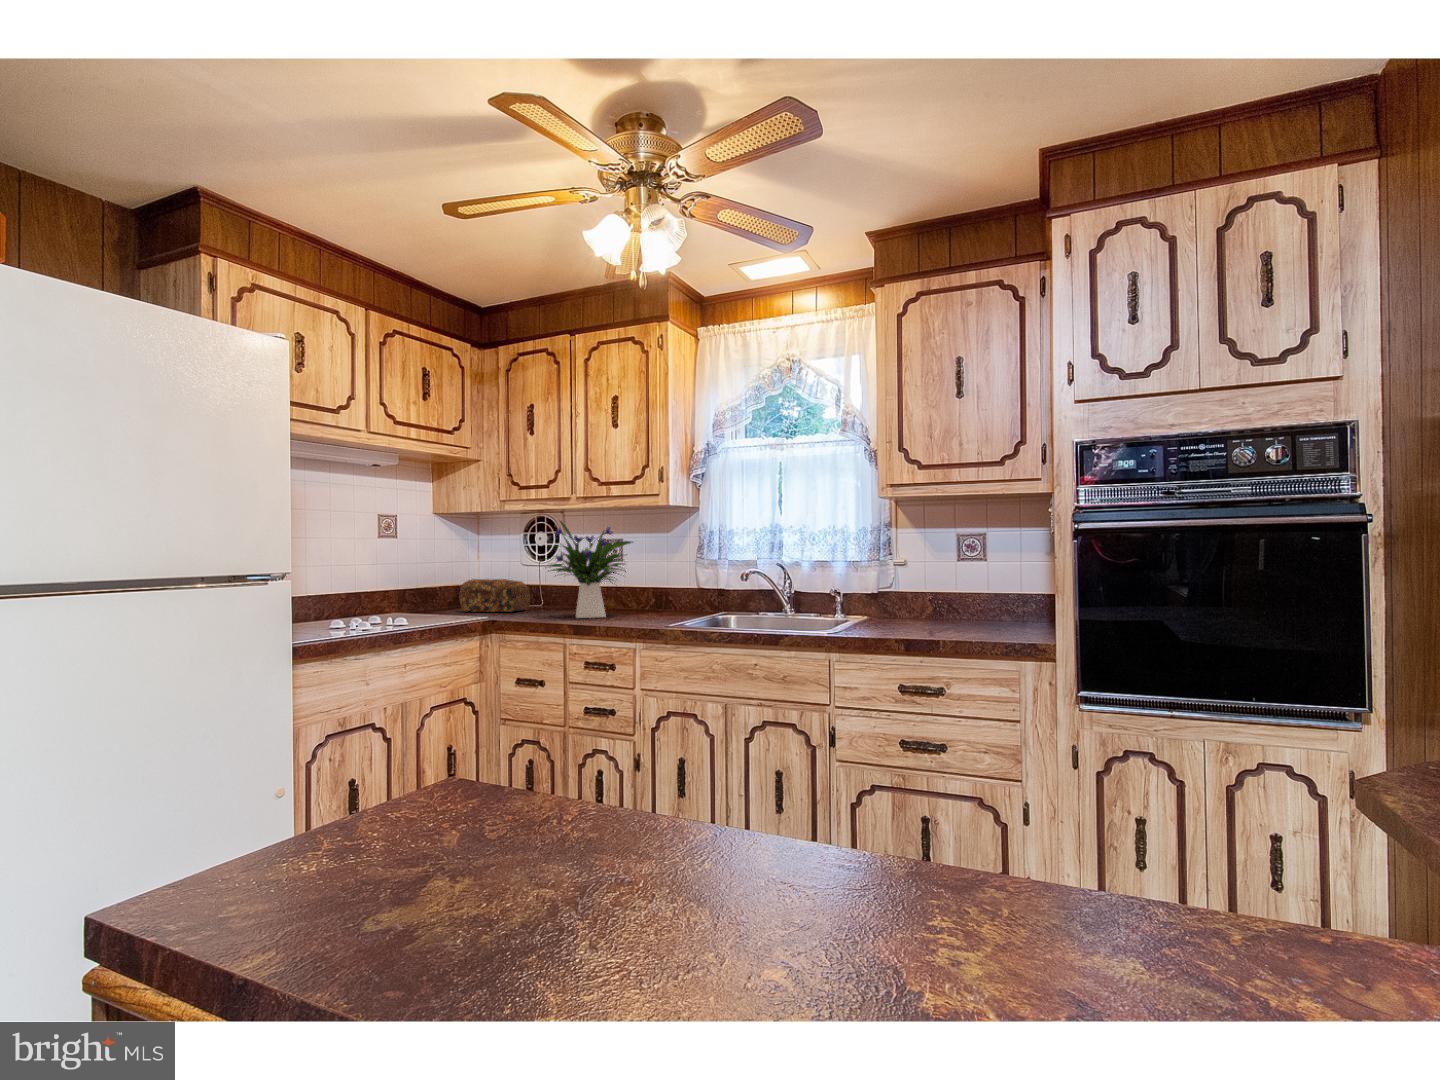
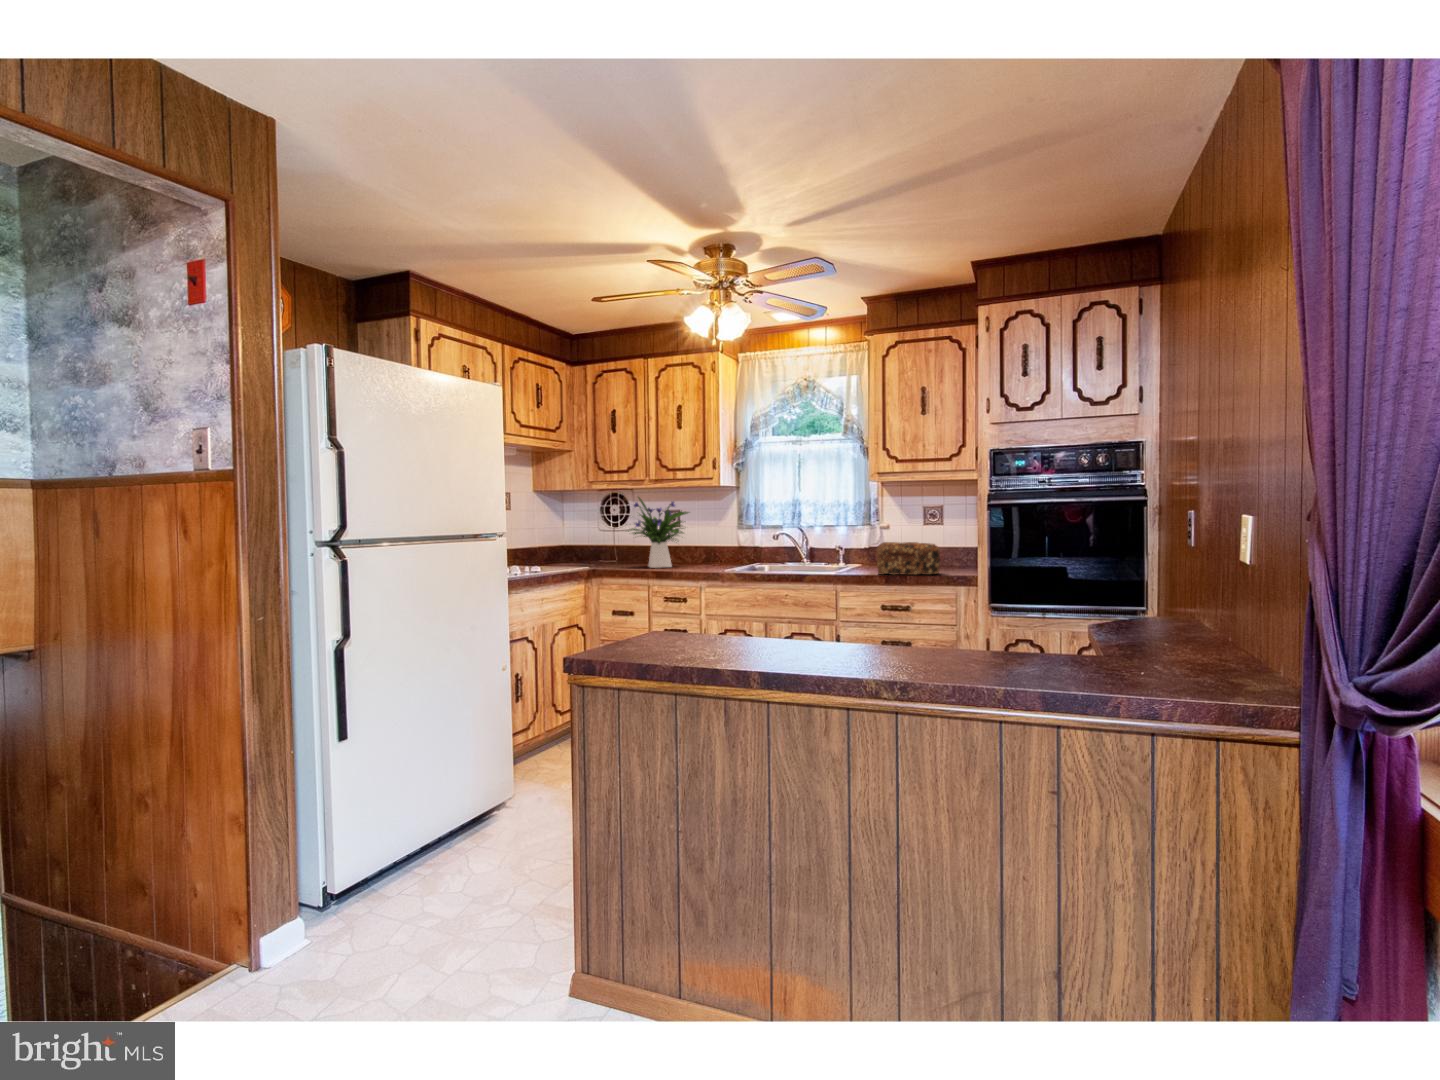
bread loaf: present [459,579,530,612] -> present [877,542,940,575]

